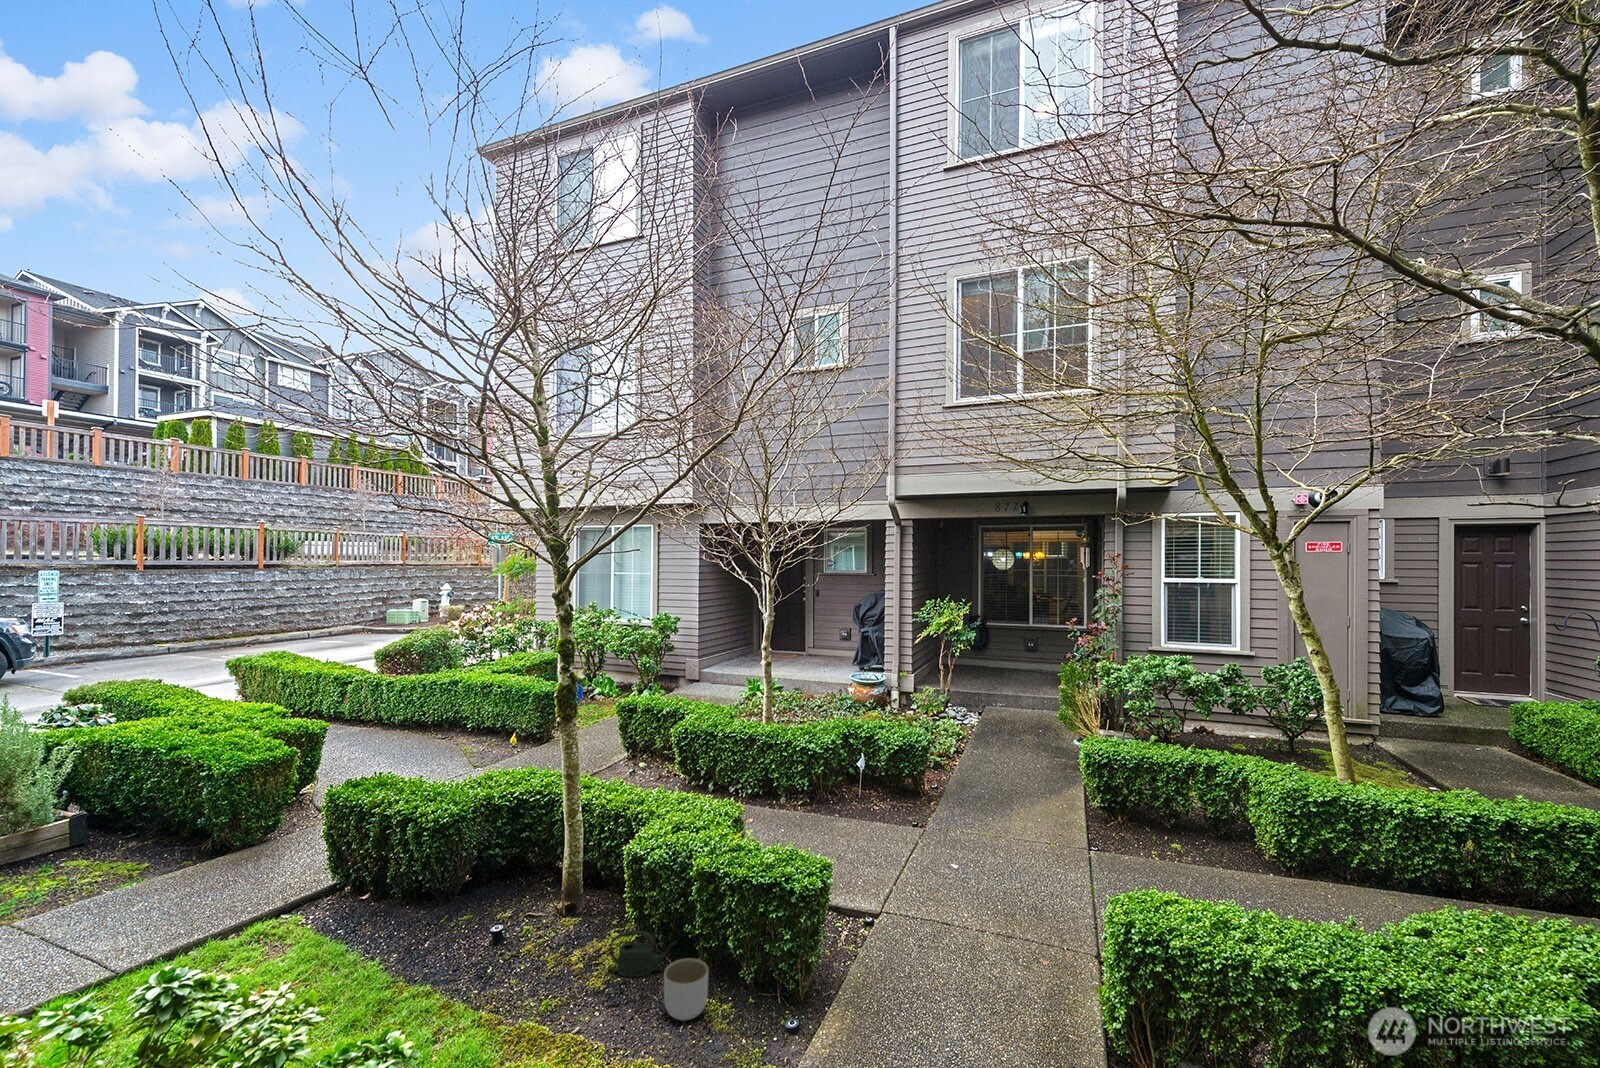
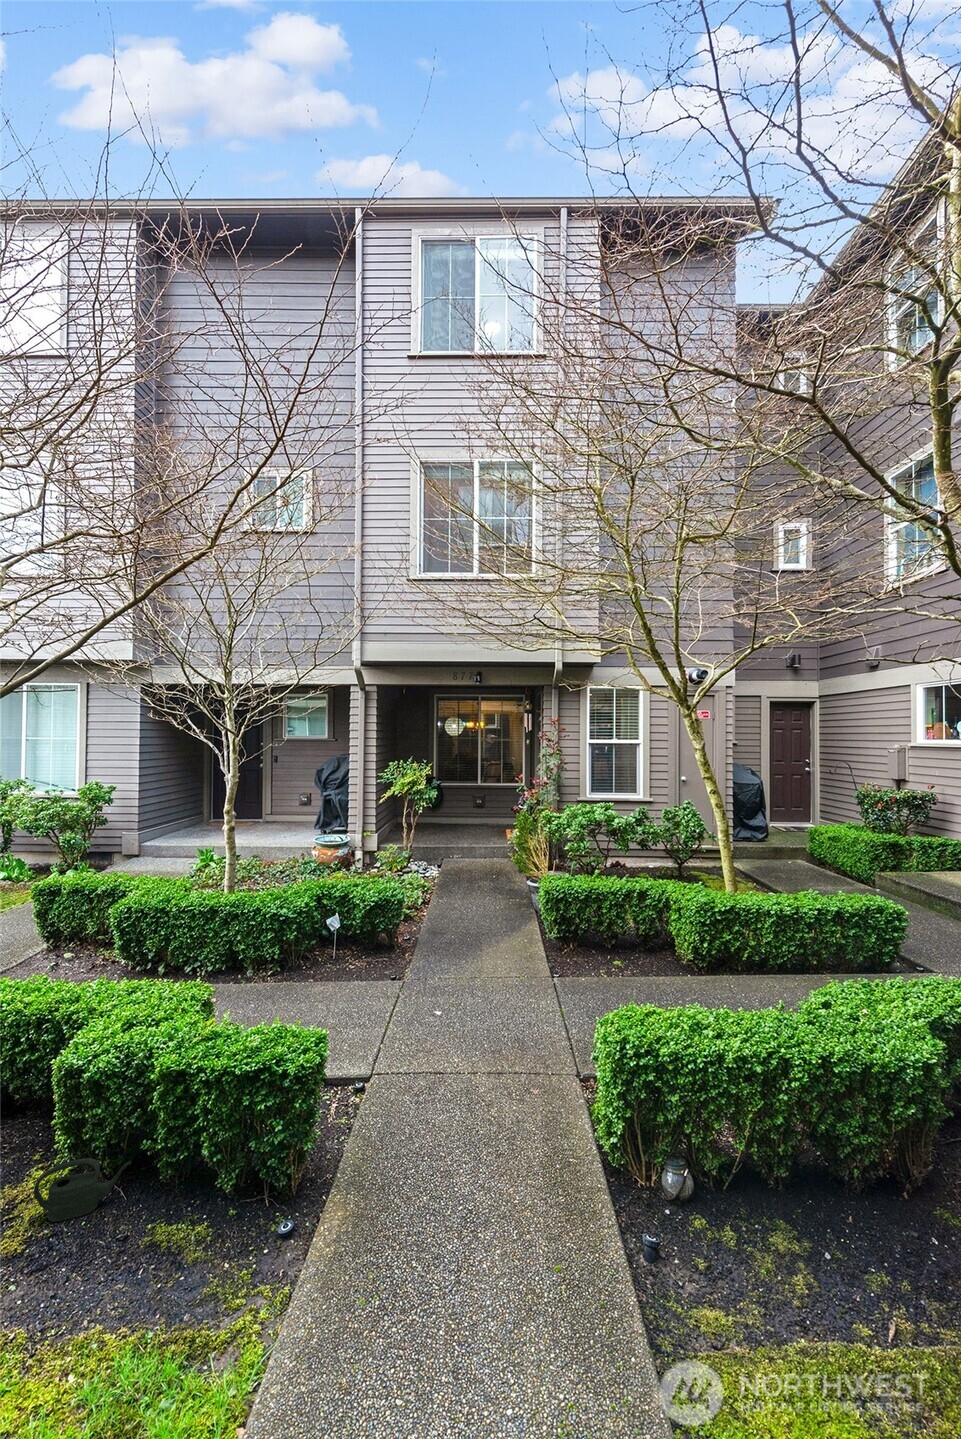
planter: present [664,959,708,1021] -> none [117,1178,177,1260]

